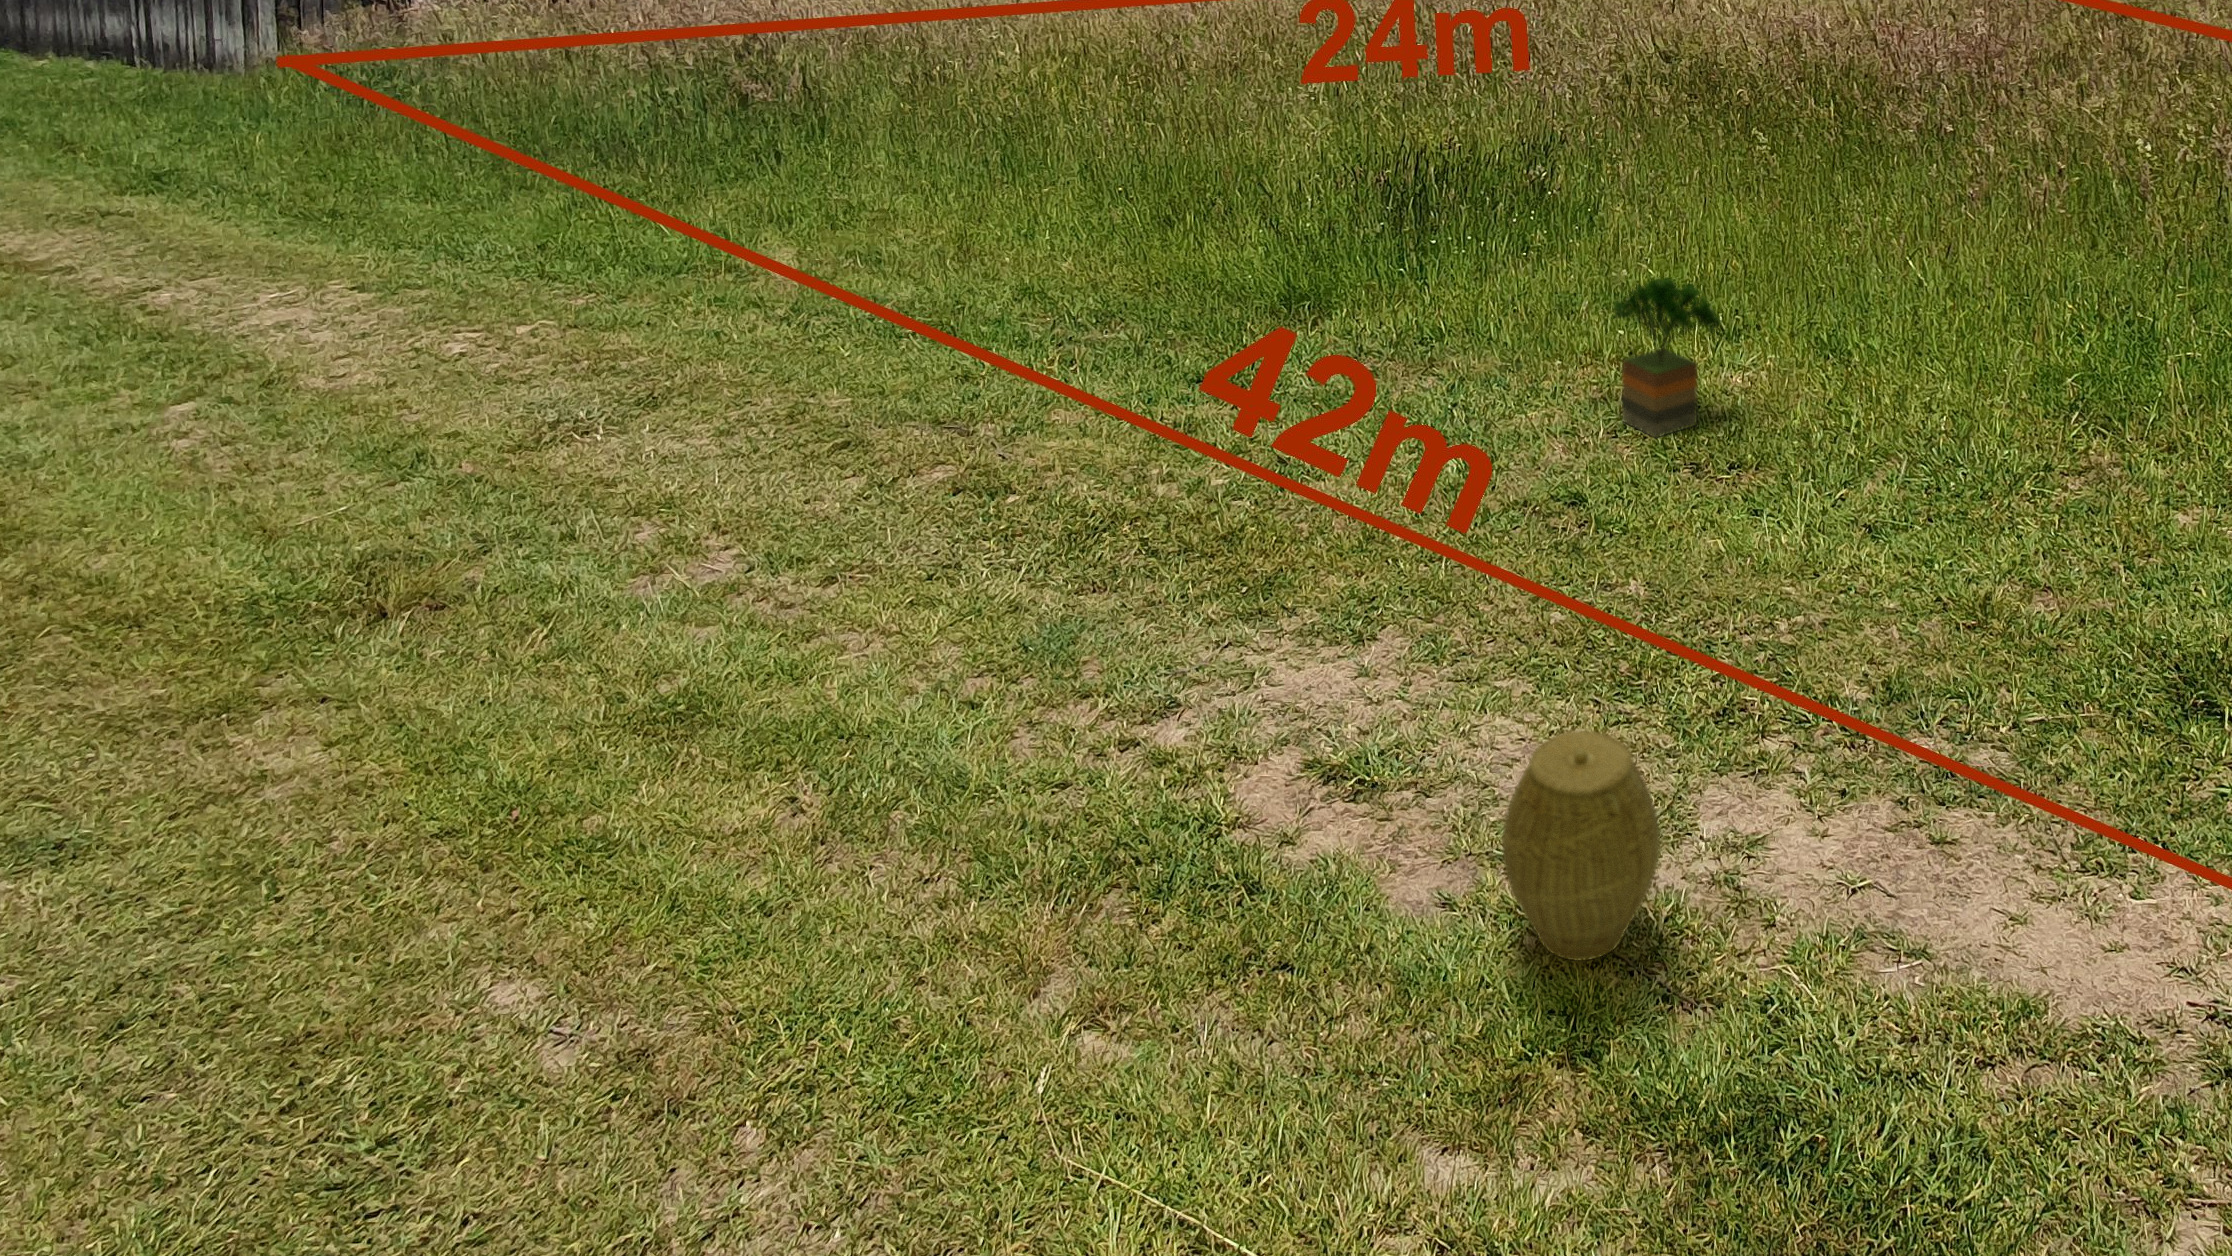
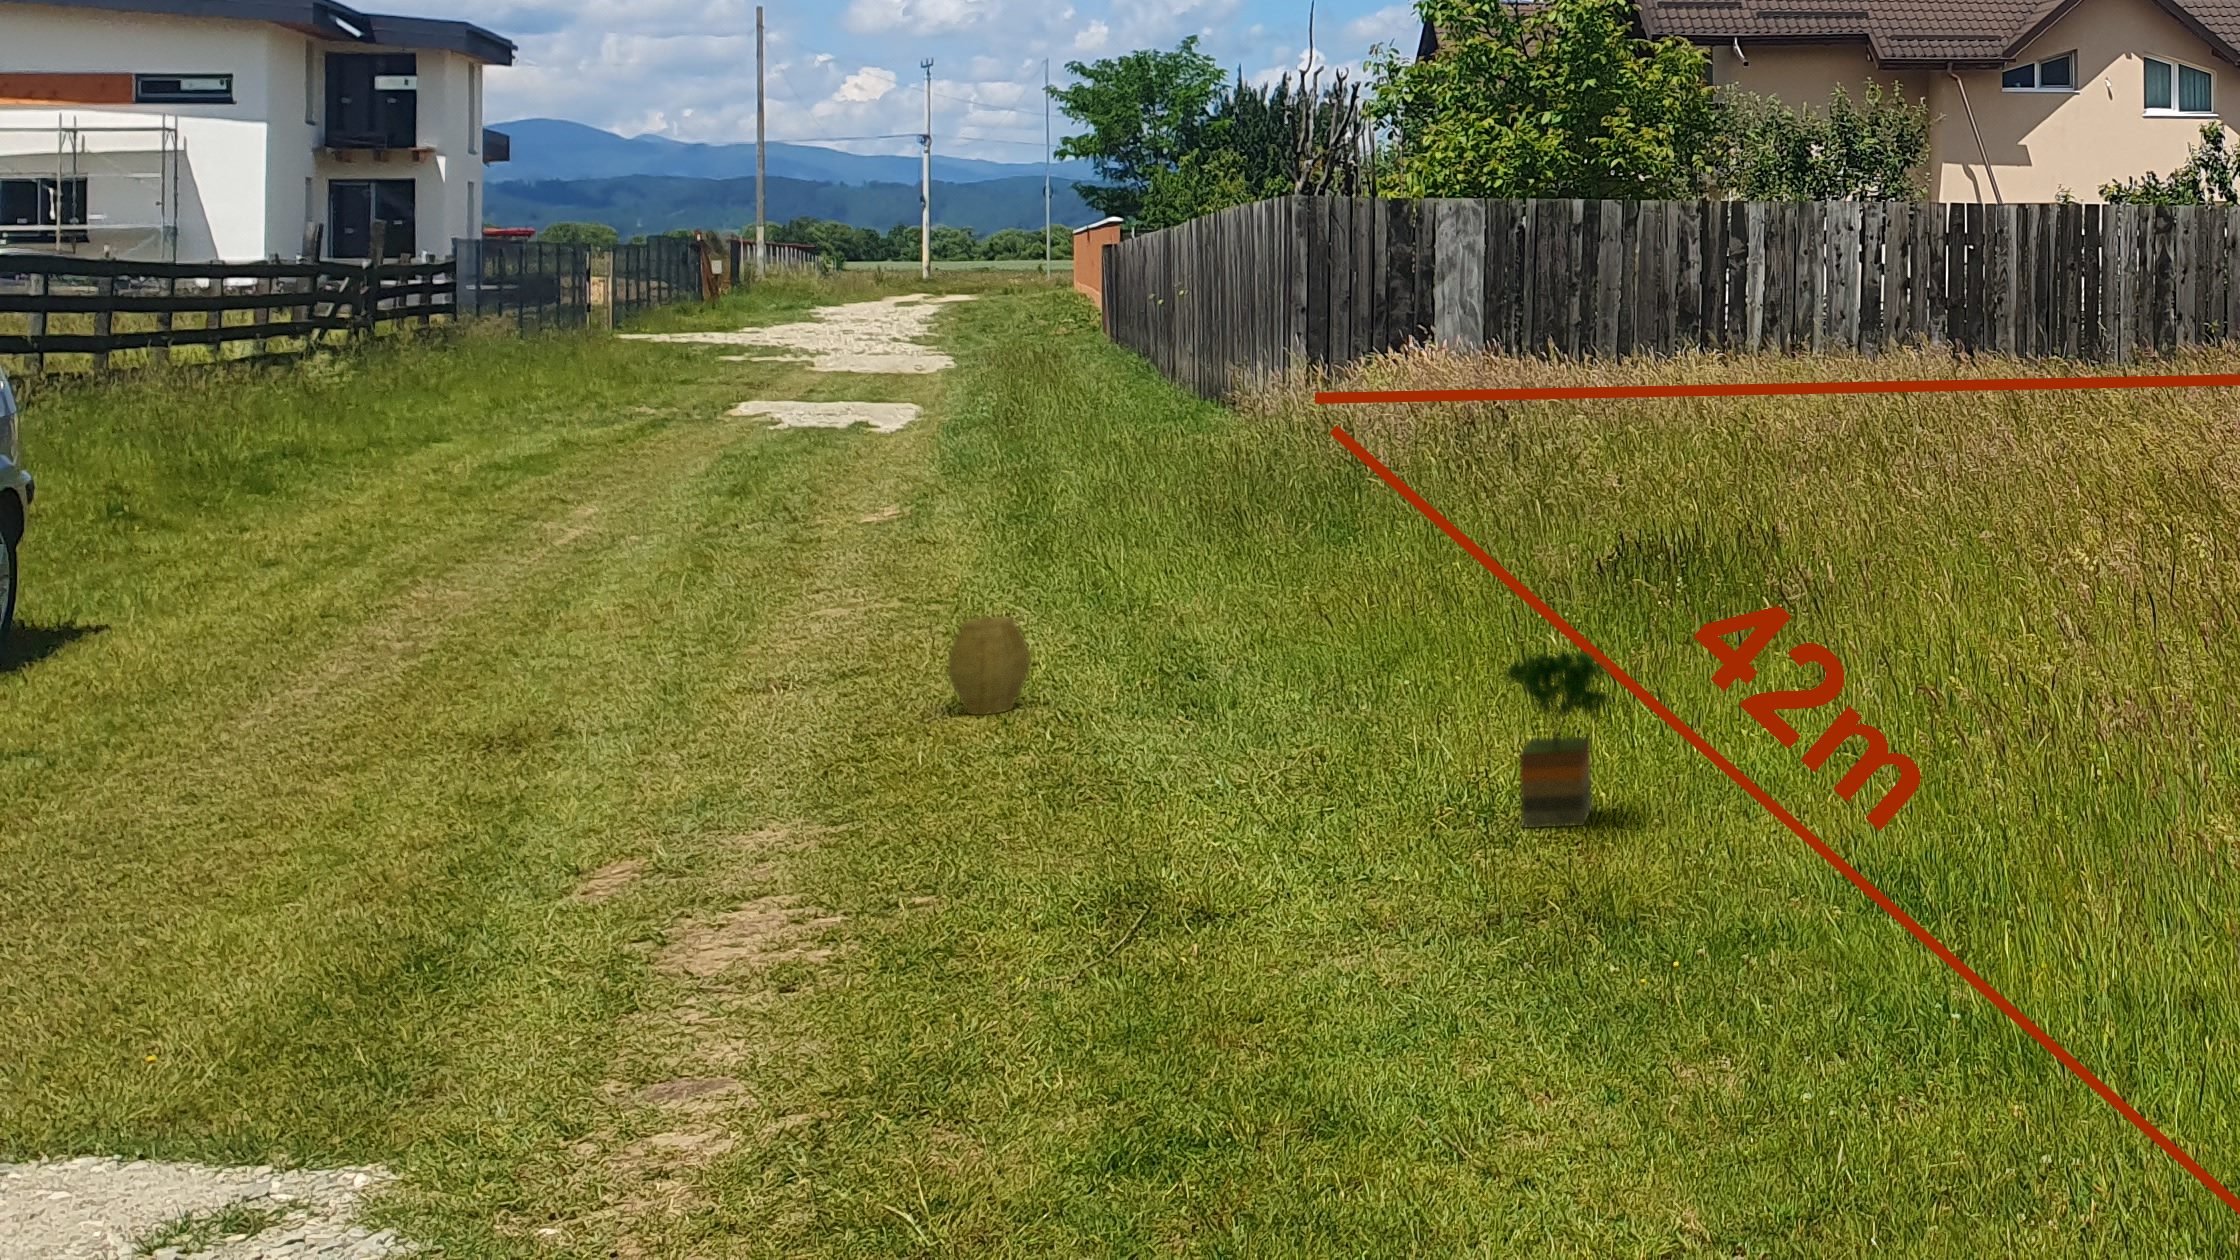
woven basket: present [1502,730,1660,961] -> present [948,616,1030,715]

